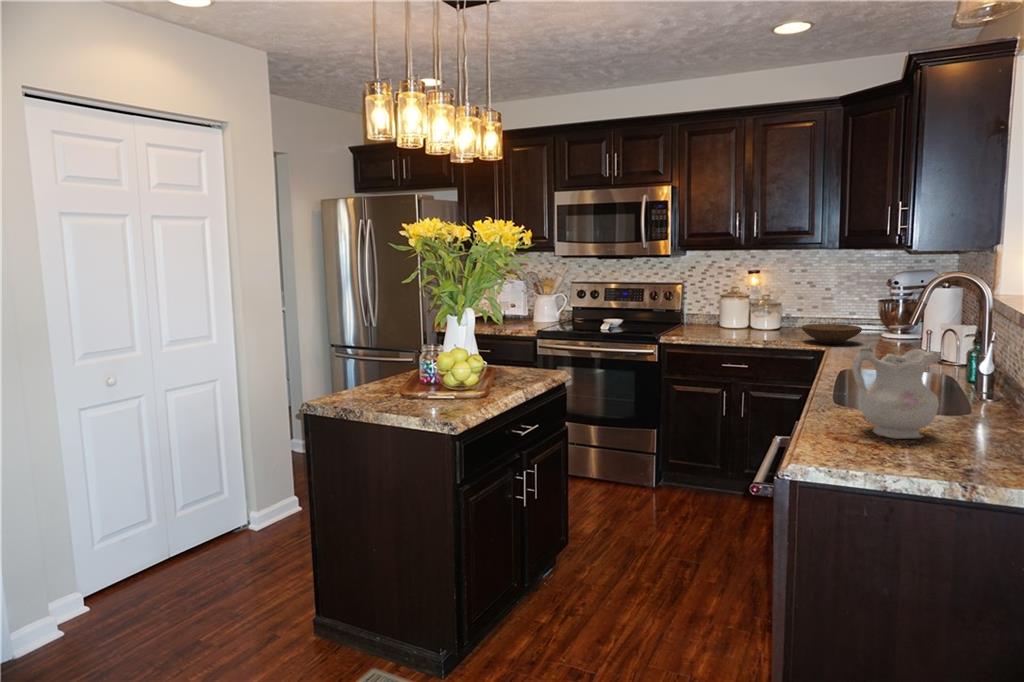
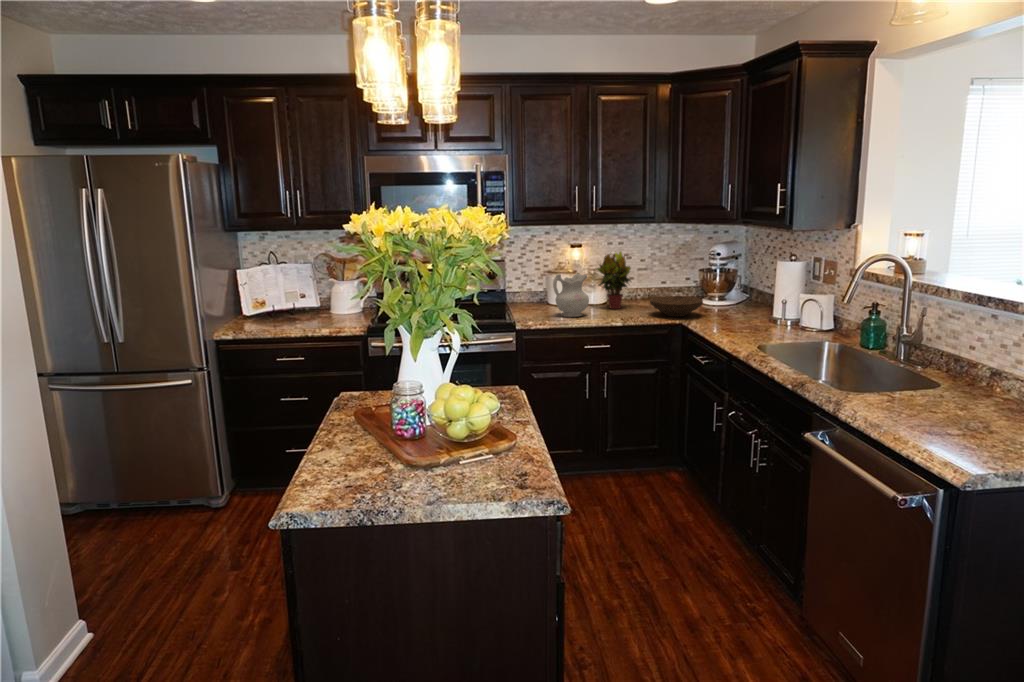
potted plant: none [761,276,802,335] -> present [596,252,631,309]
ceramic pitcher: present [853,347,939,438] -> present [553,274,589,317]

